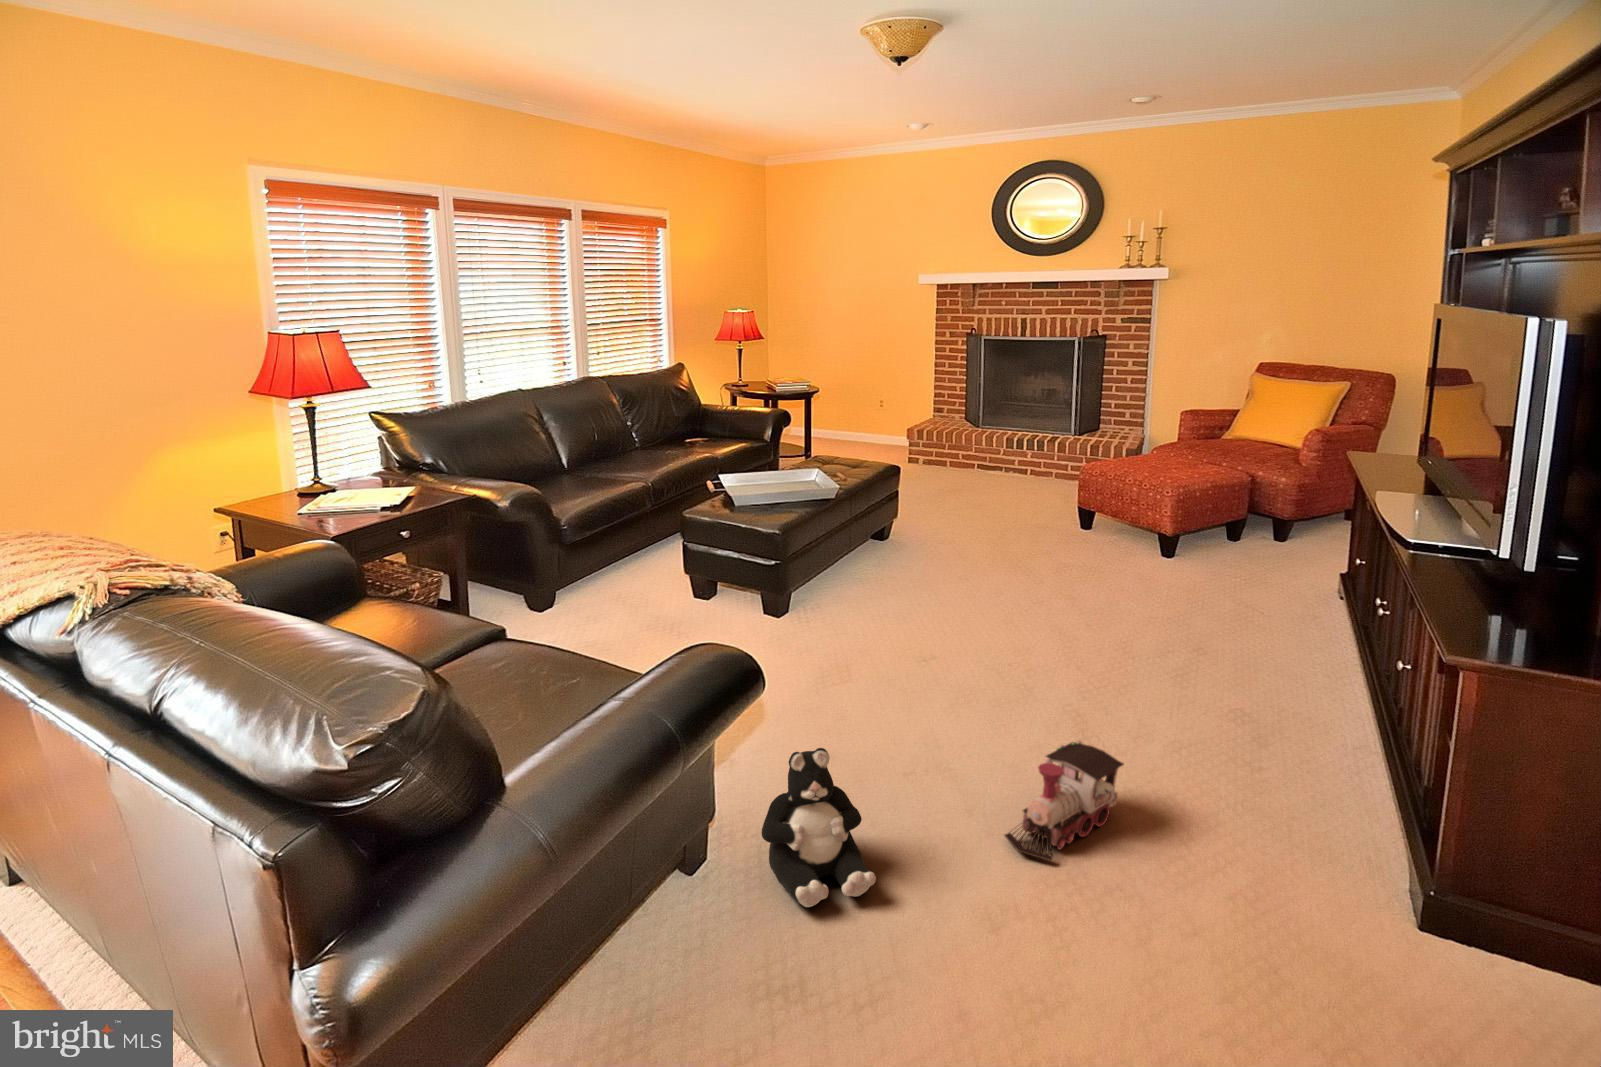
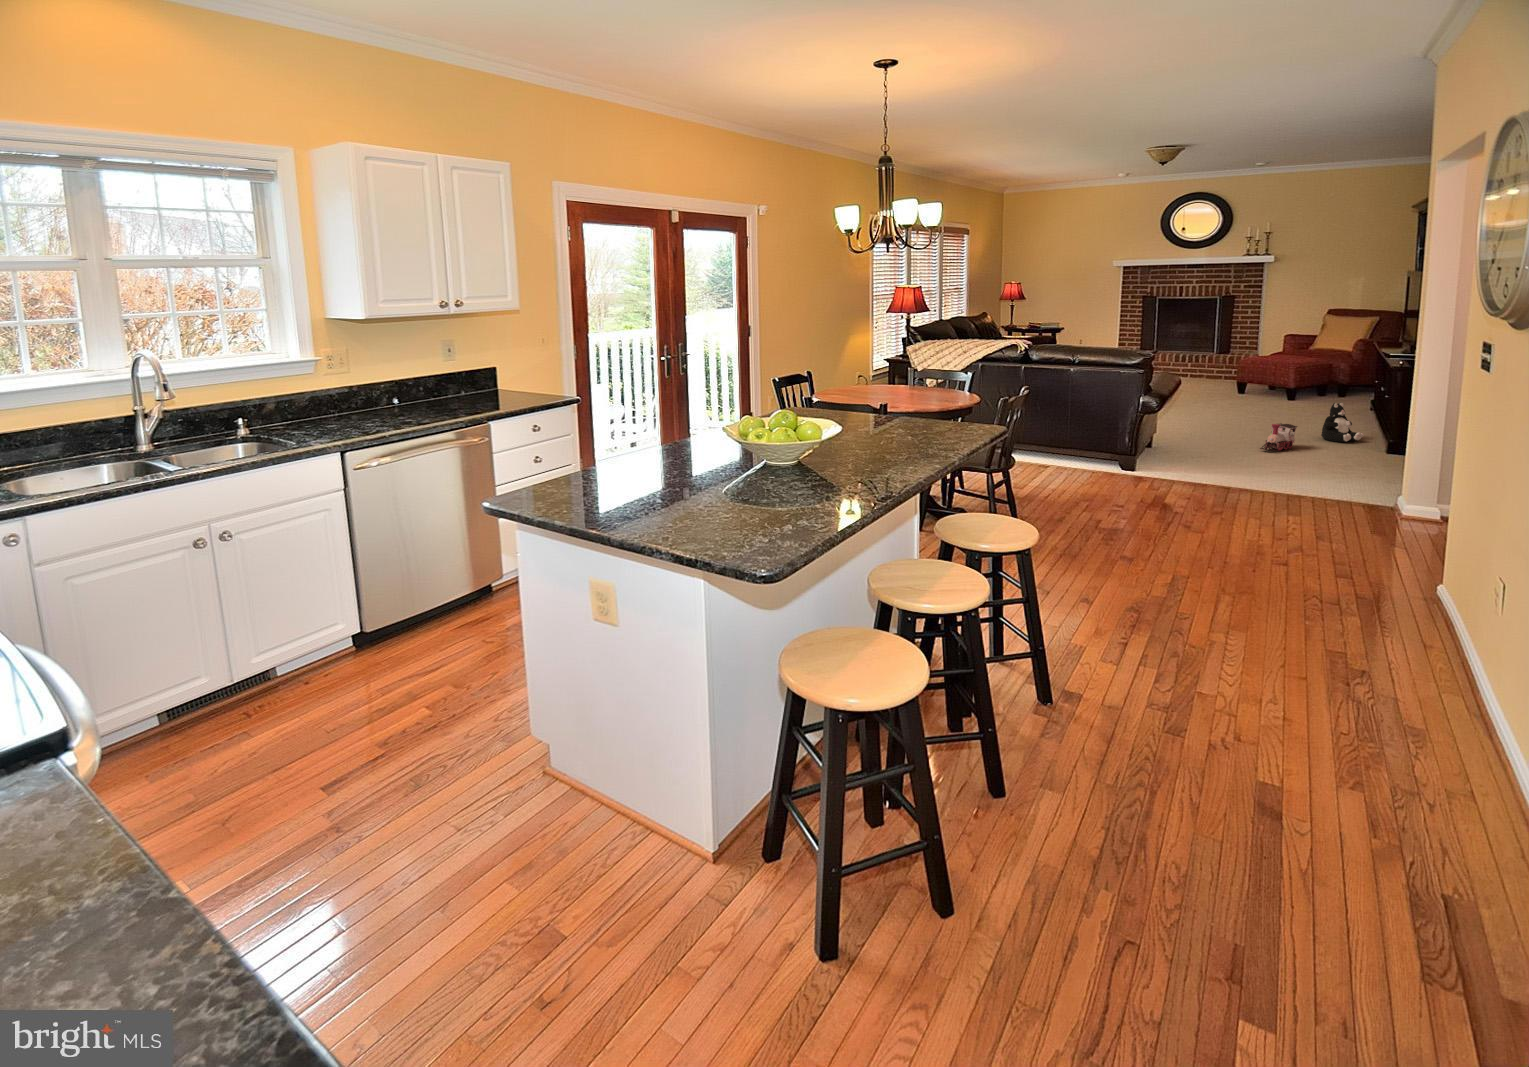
plush toy: present [762,748,876,907] -> present [1321,402,1363,442]

